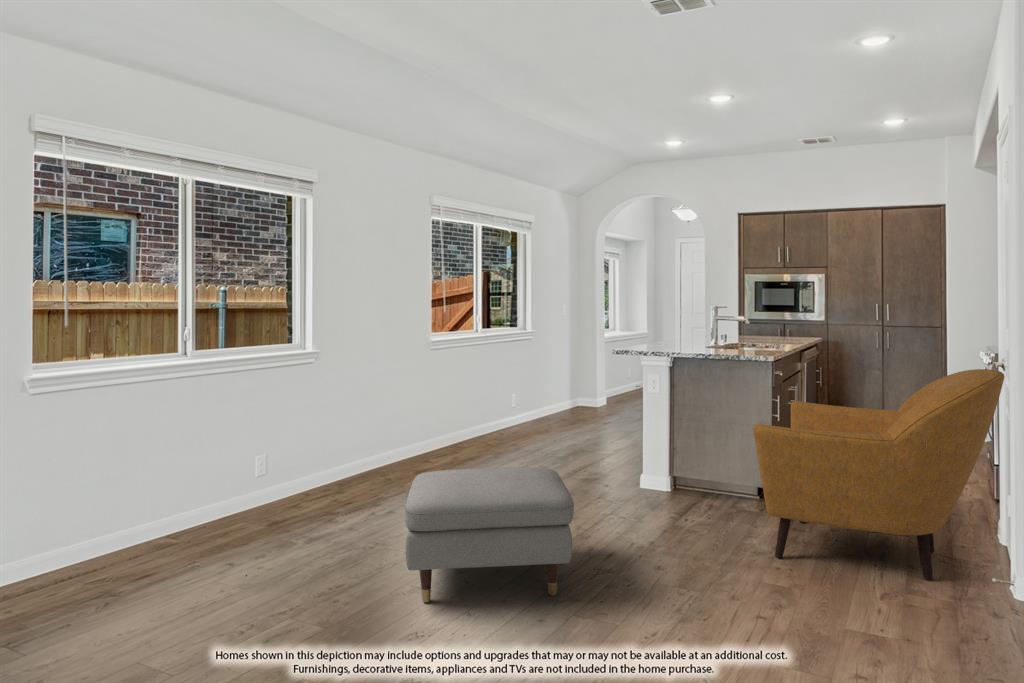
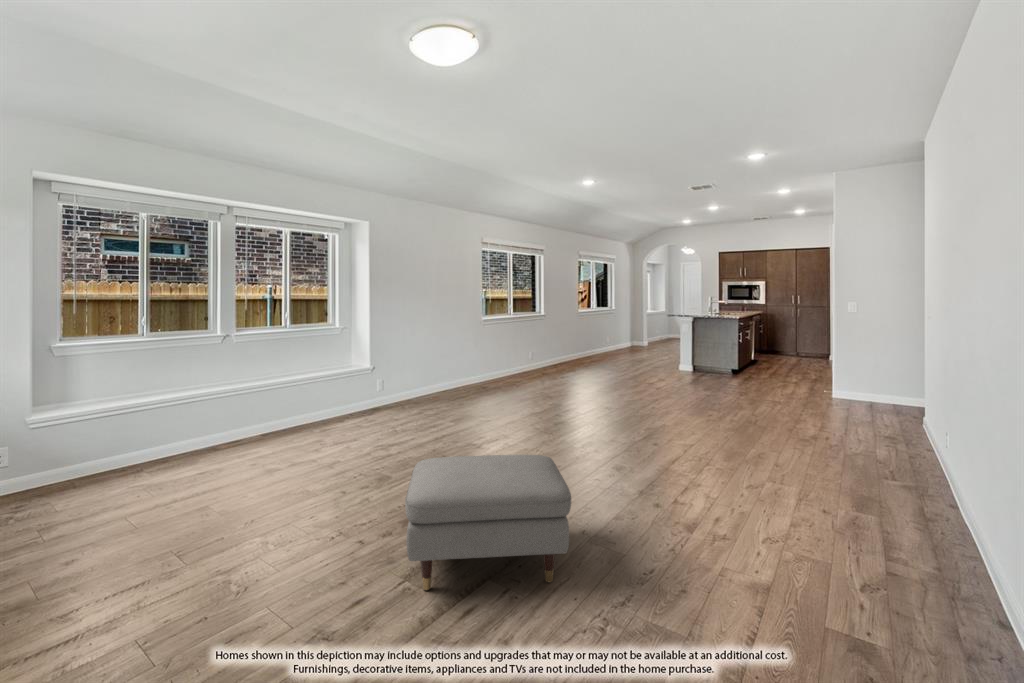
armchair: present [753,369,1004,580] -> none [741,367,987,566]

